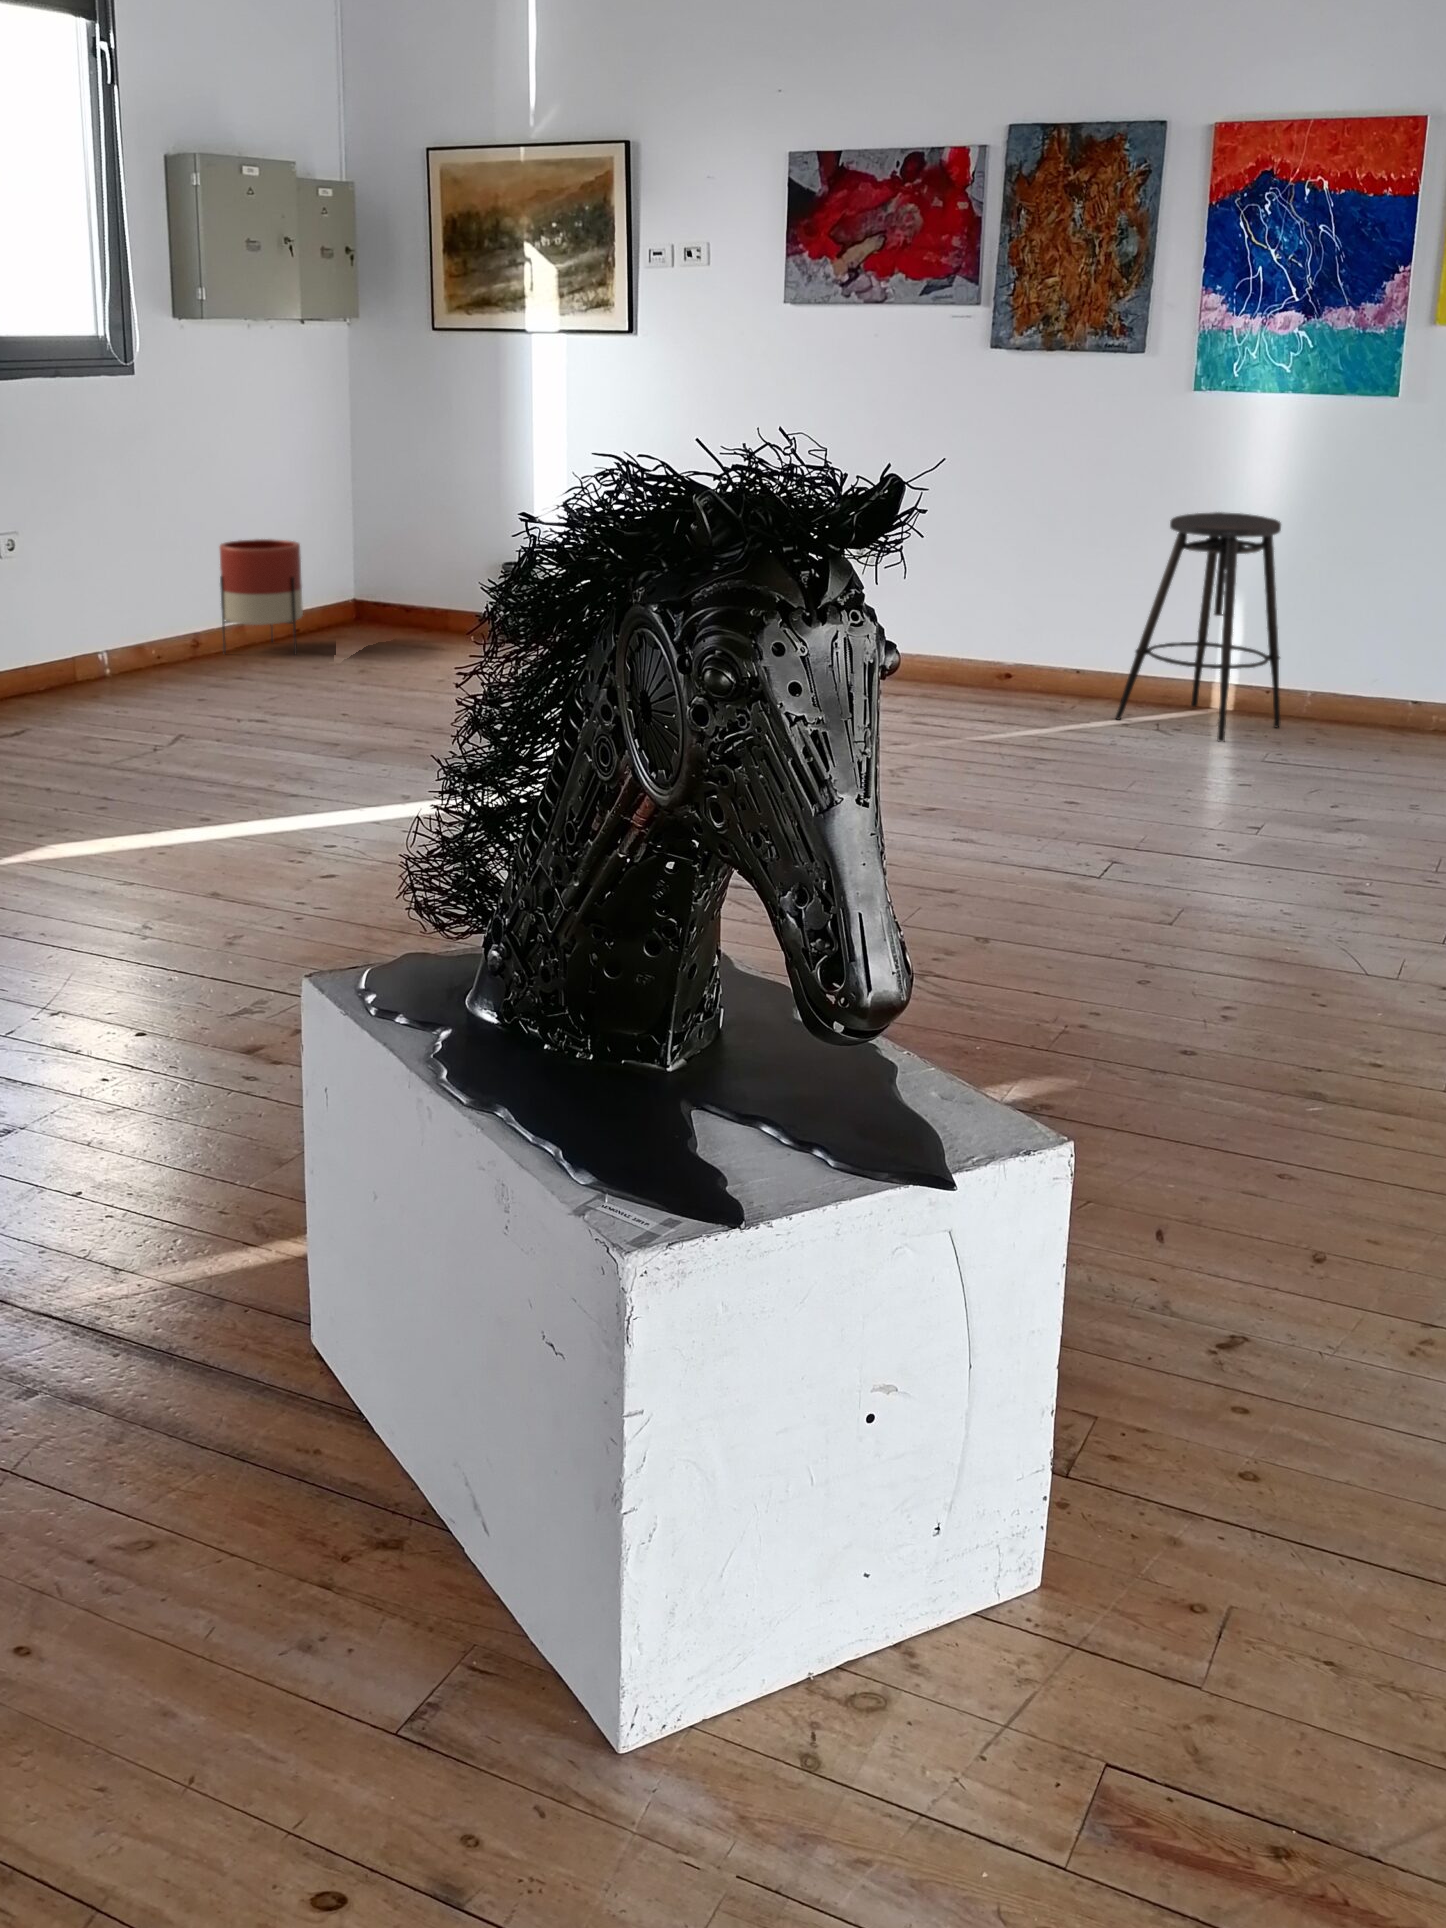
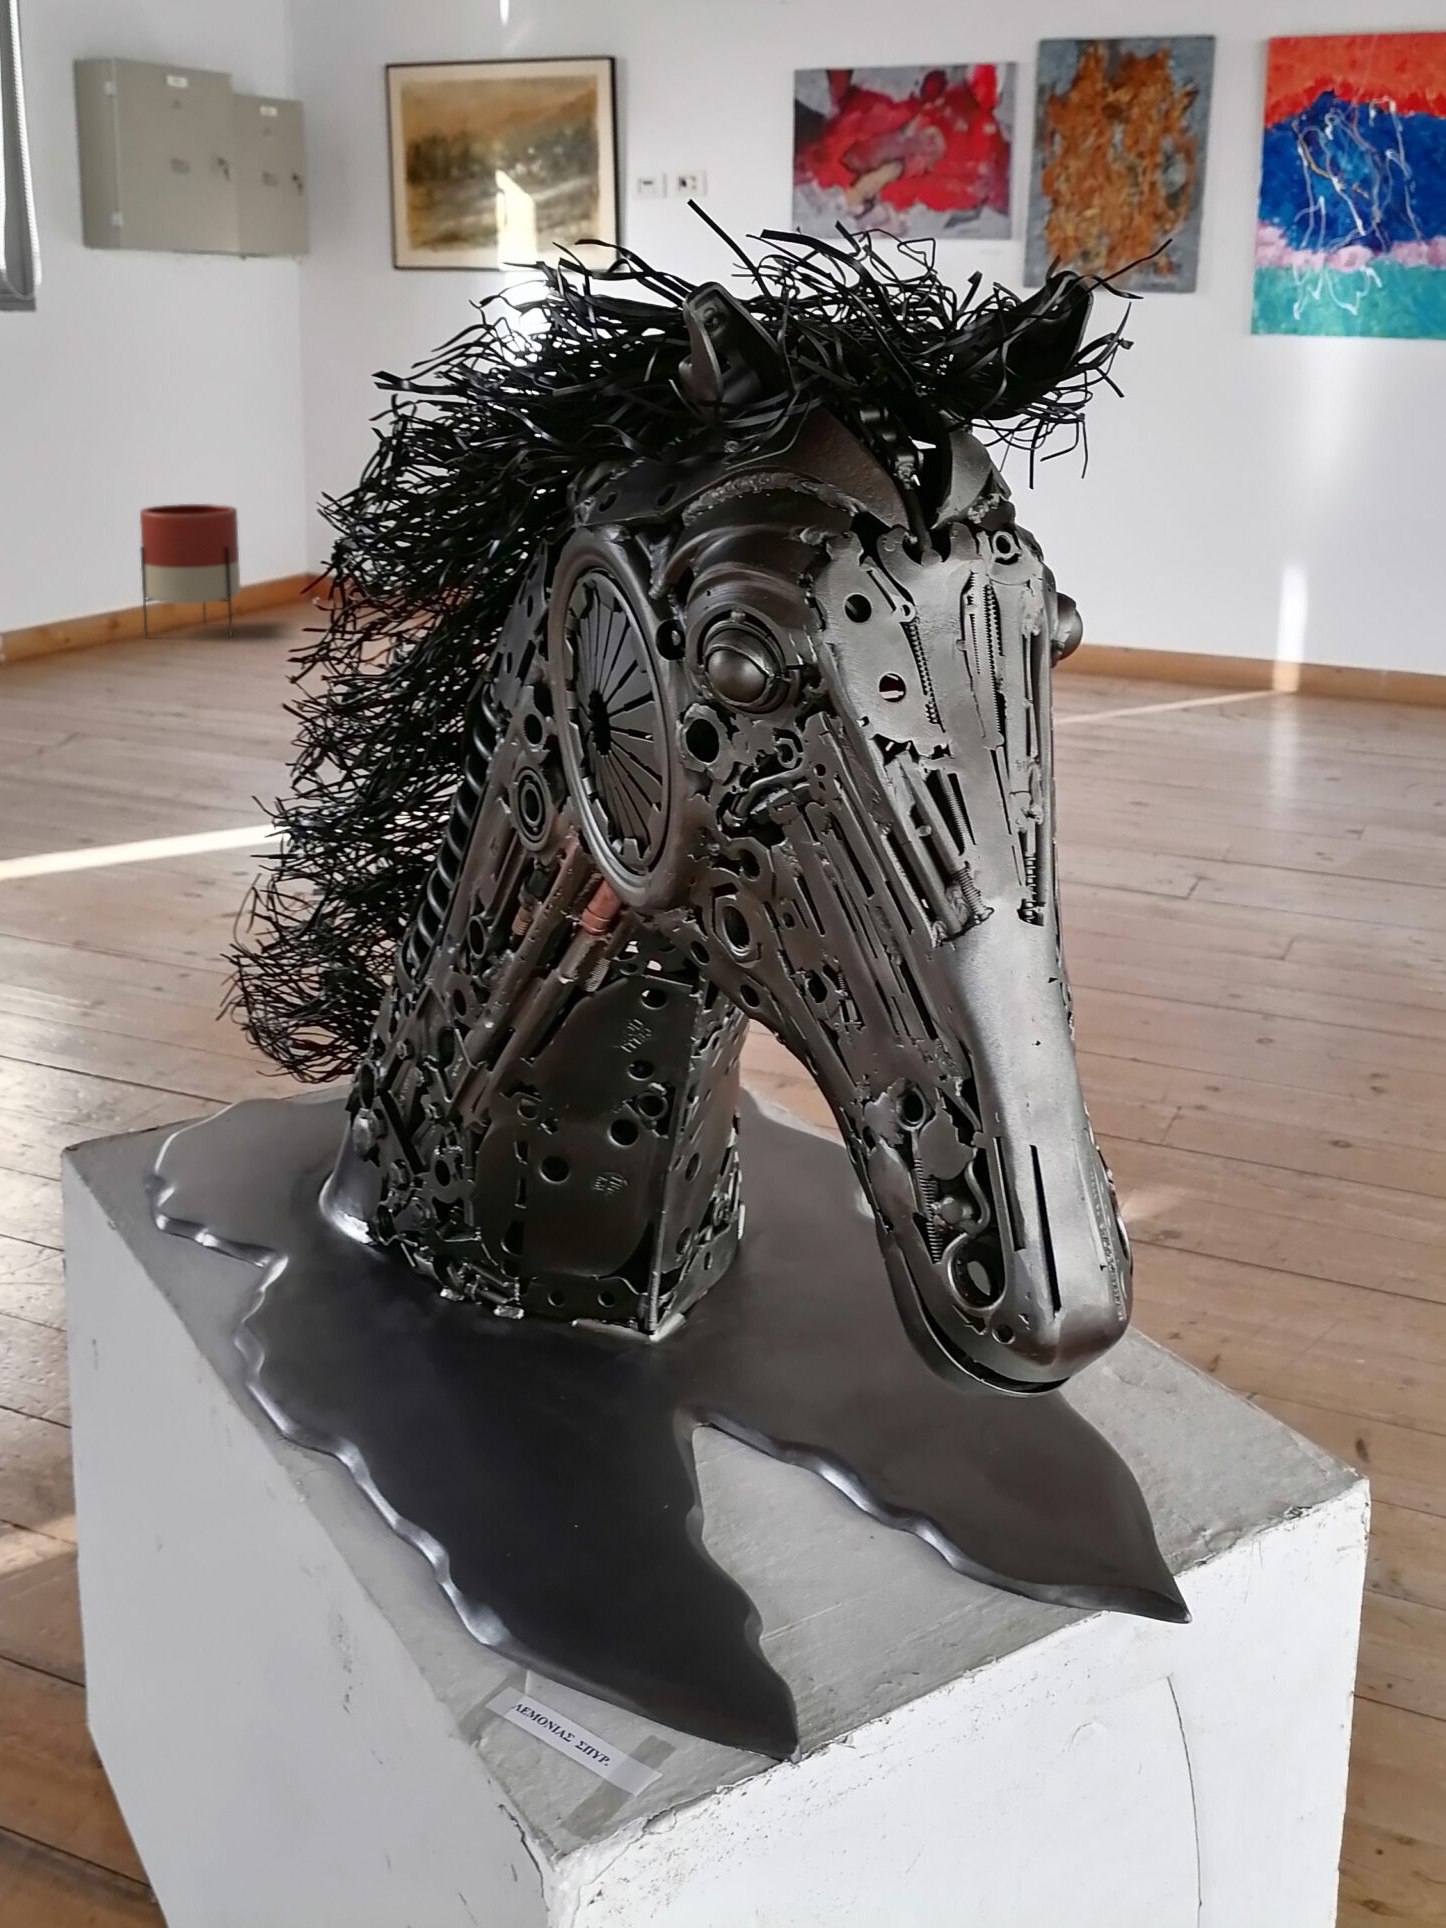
stool: present [1115,512,1281,742] -> none [1176,469,1359,728]

